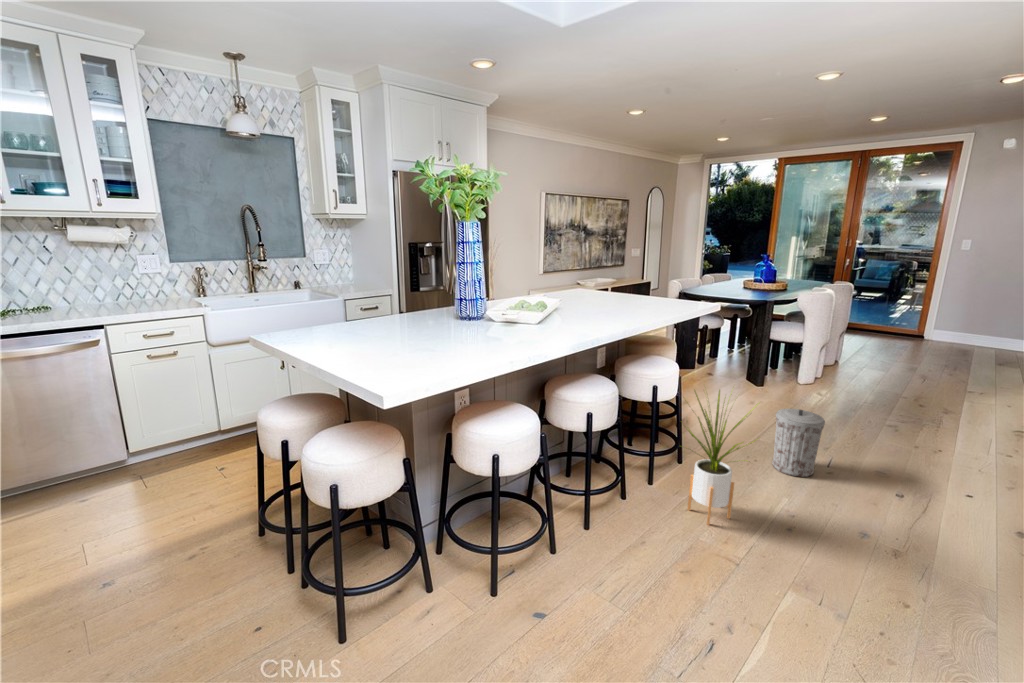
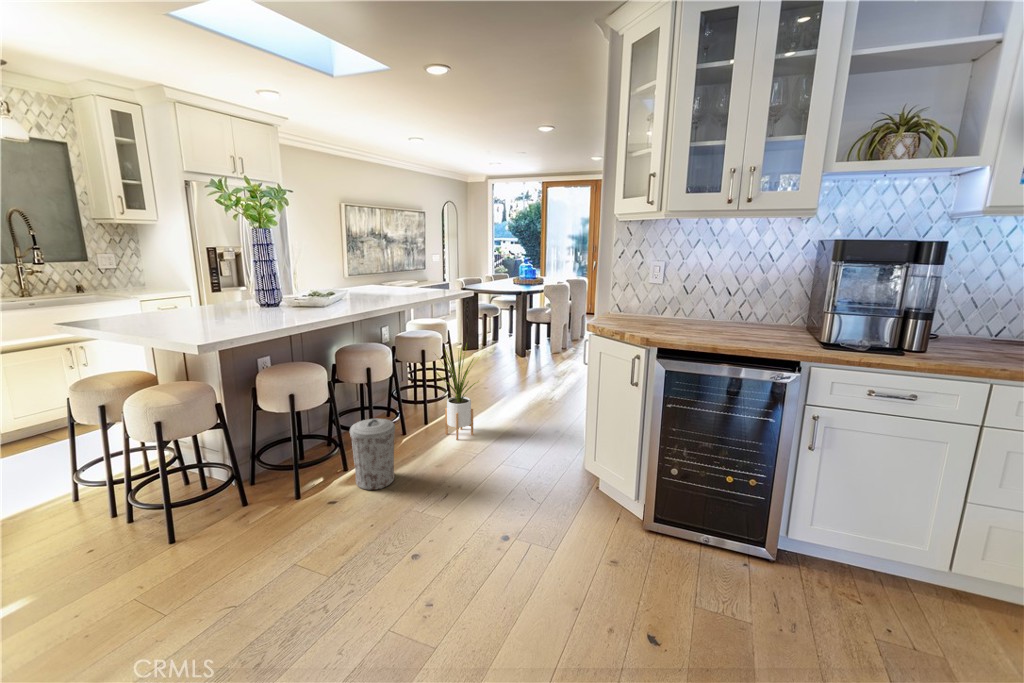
trash can: present [772,409,825,477] -> present [350,419,395,490]

